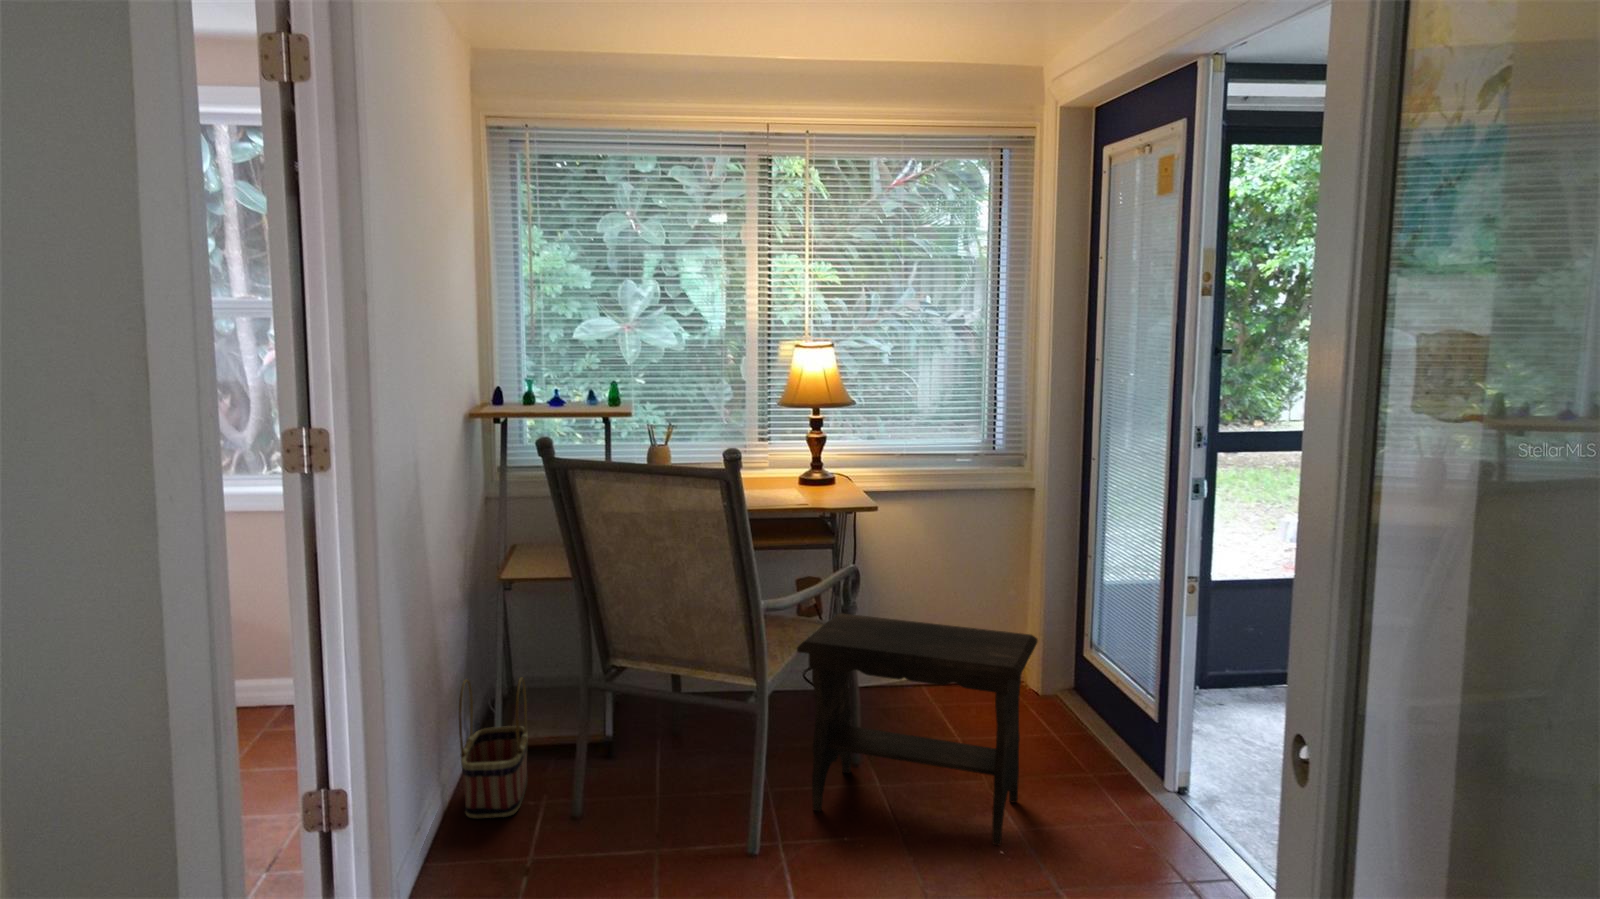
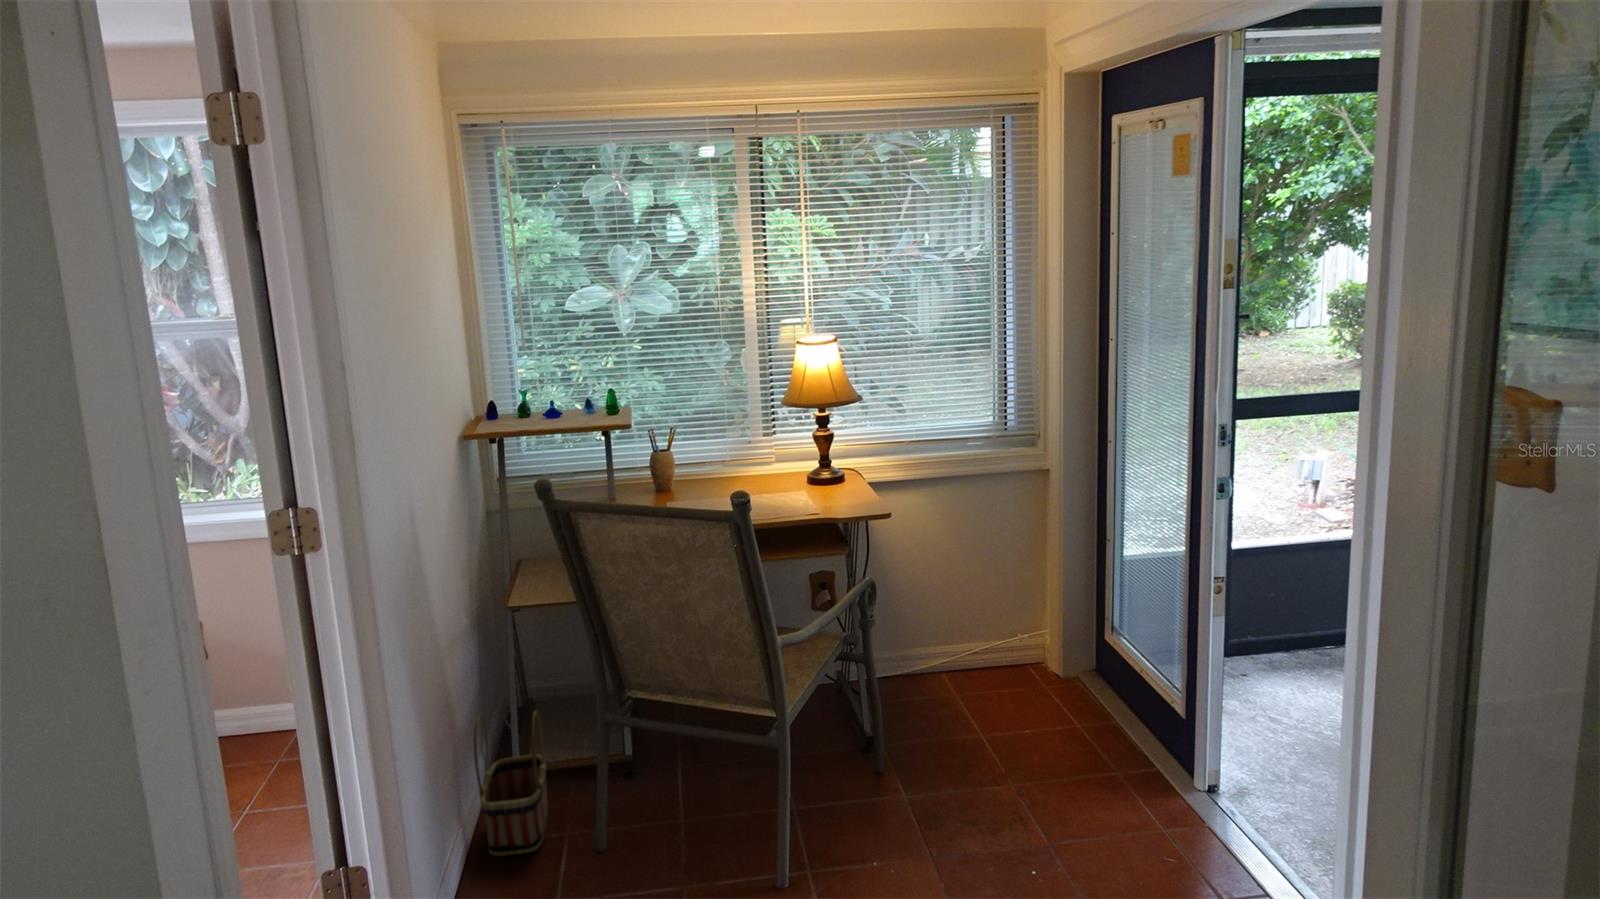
footstool: present [797,613,1038,845] -> none [815,625,1061,862]

